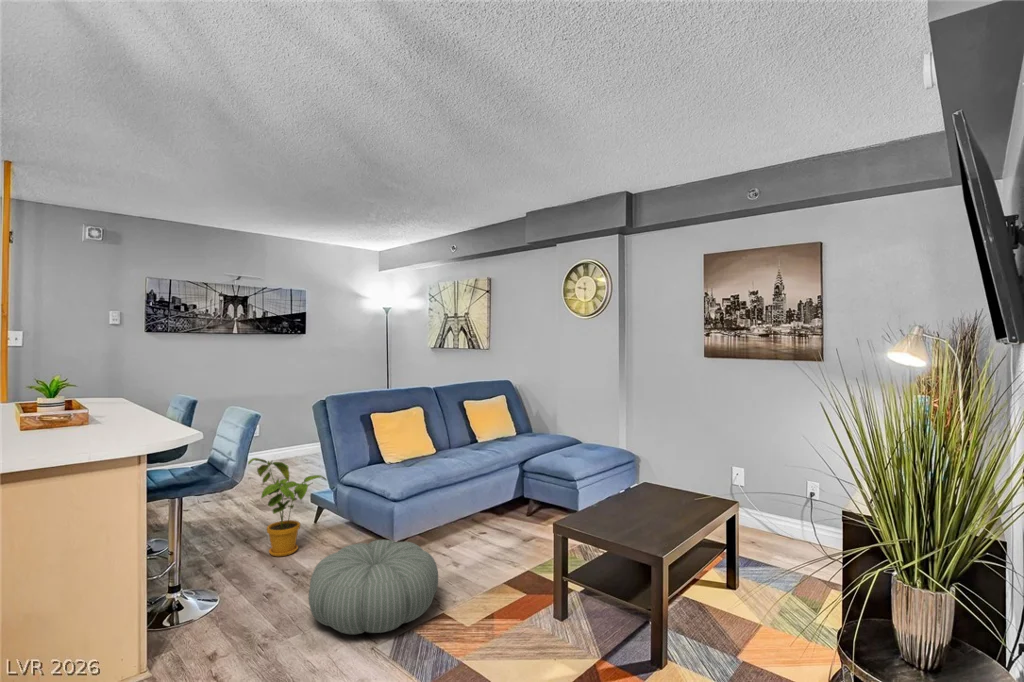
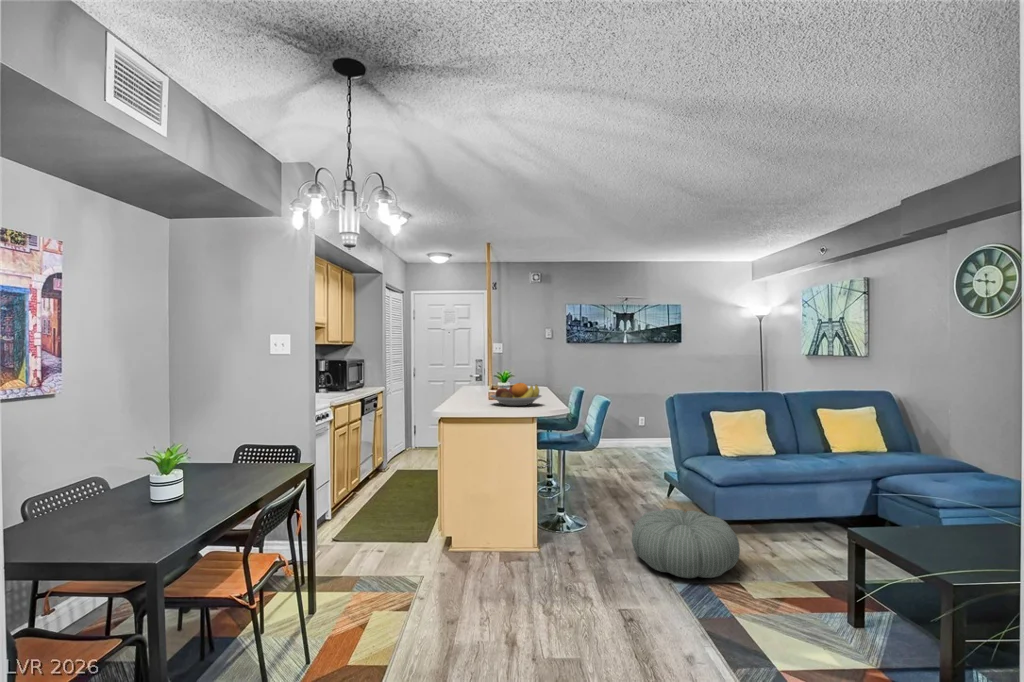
fruit bowl: none [42,401,154,443] -> present [490,383,541,406]
house plant: present [248,458,326,556] -> none [612,434,671,512]

